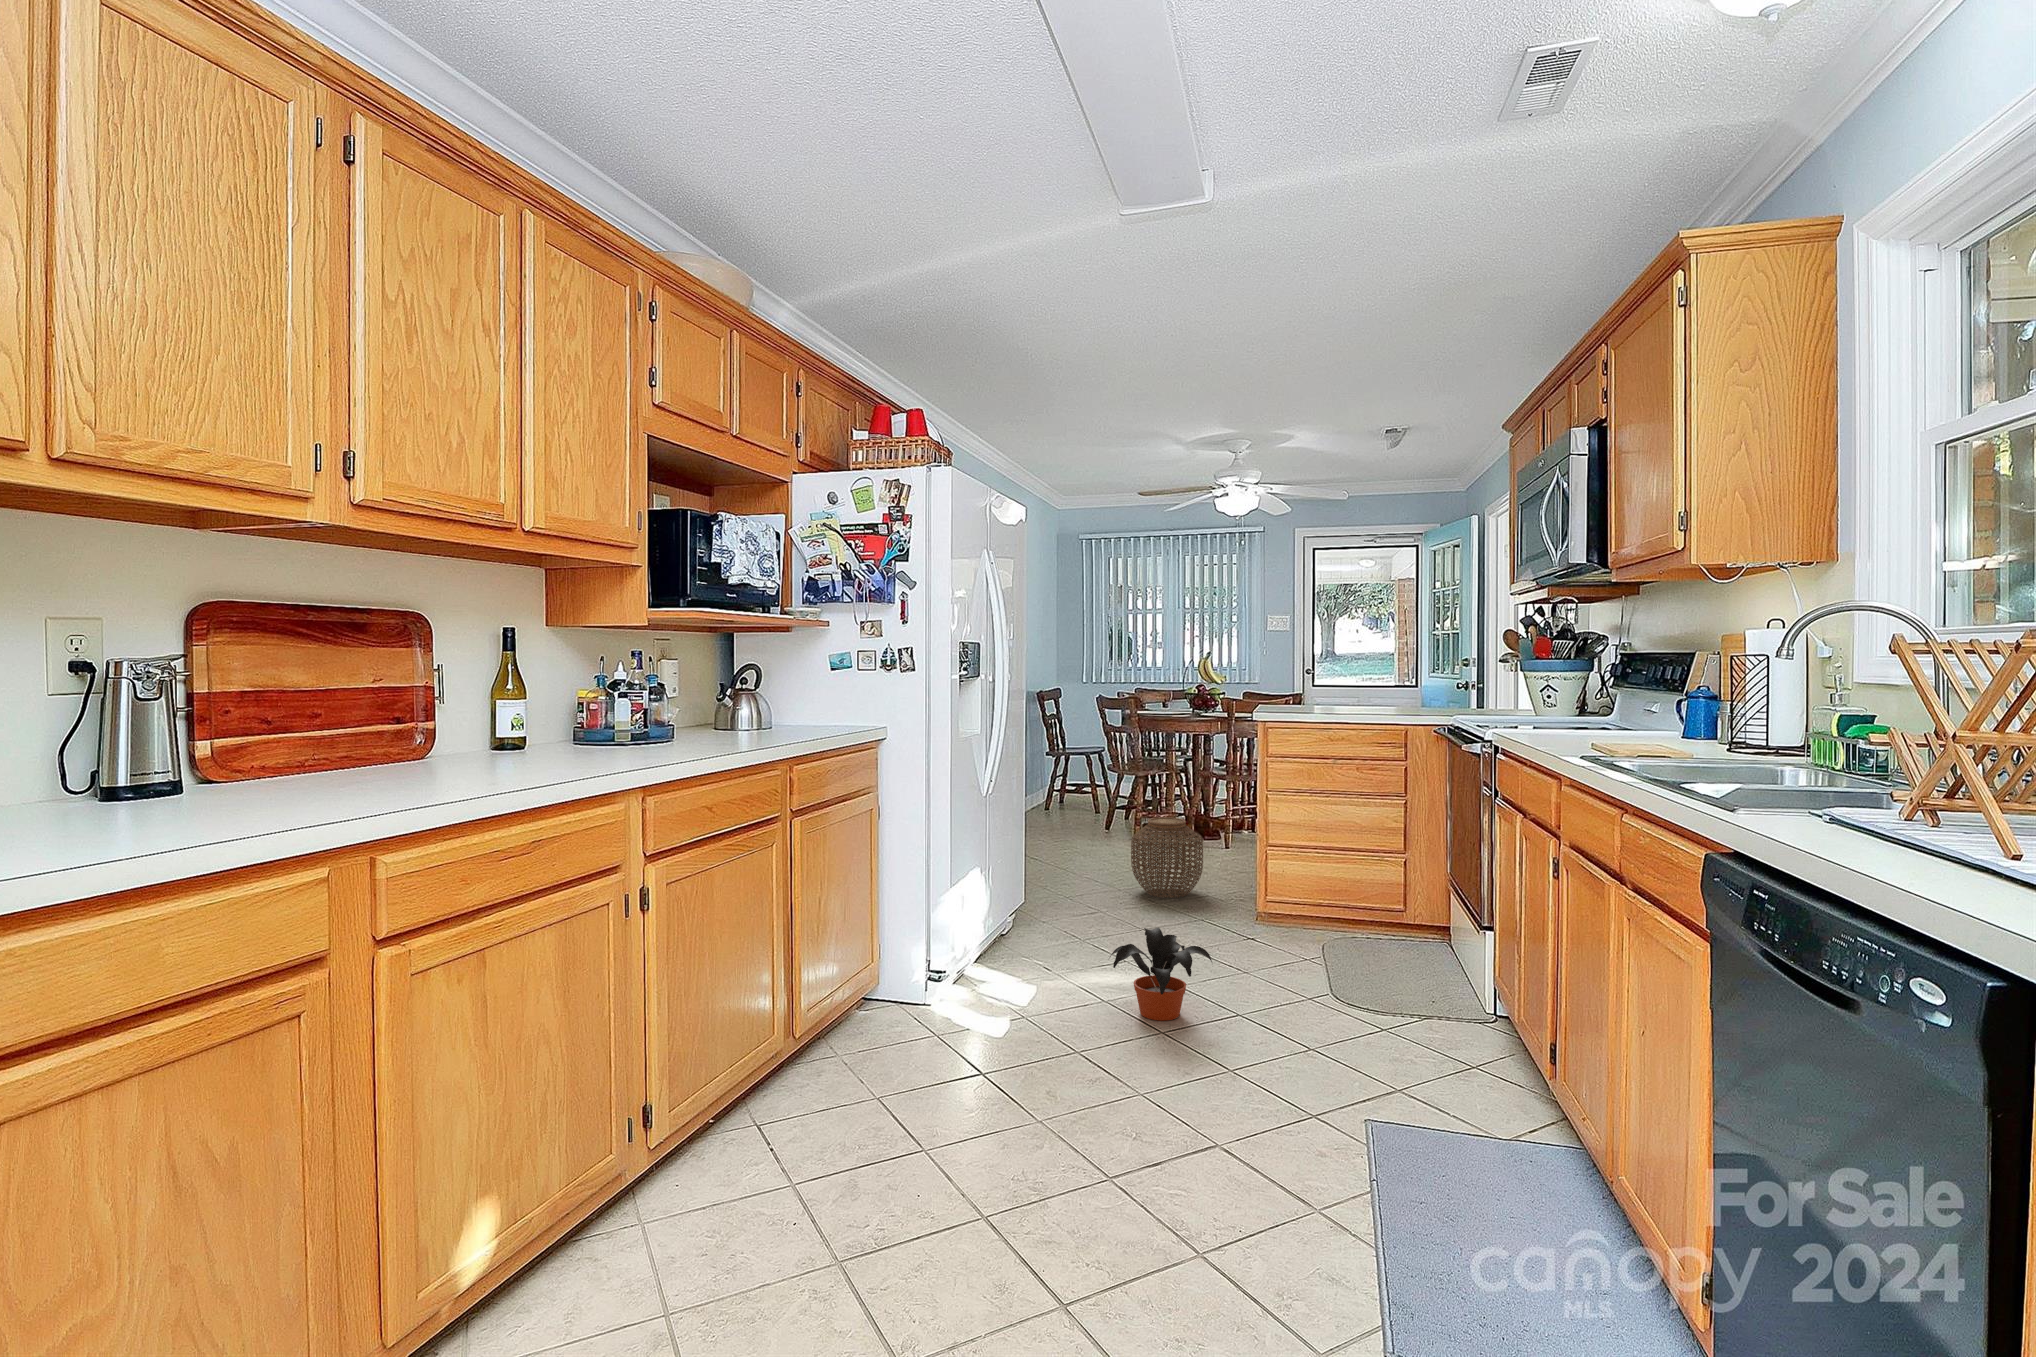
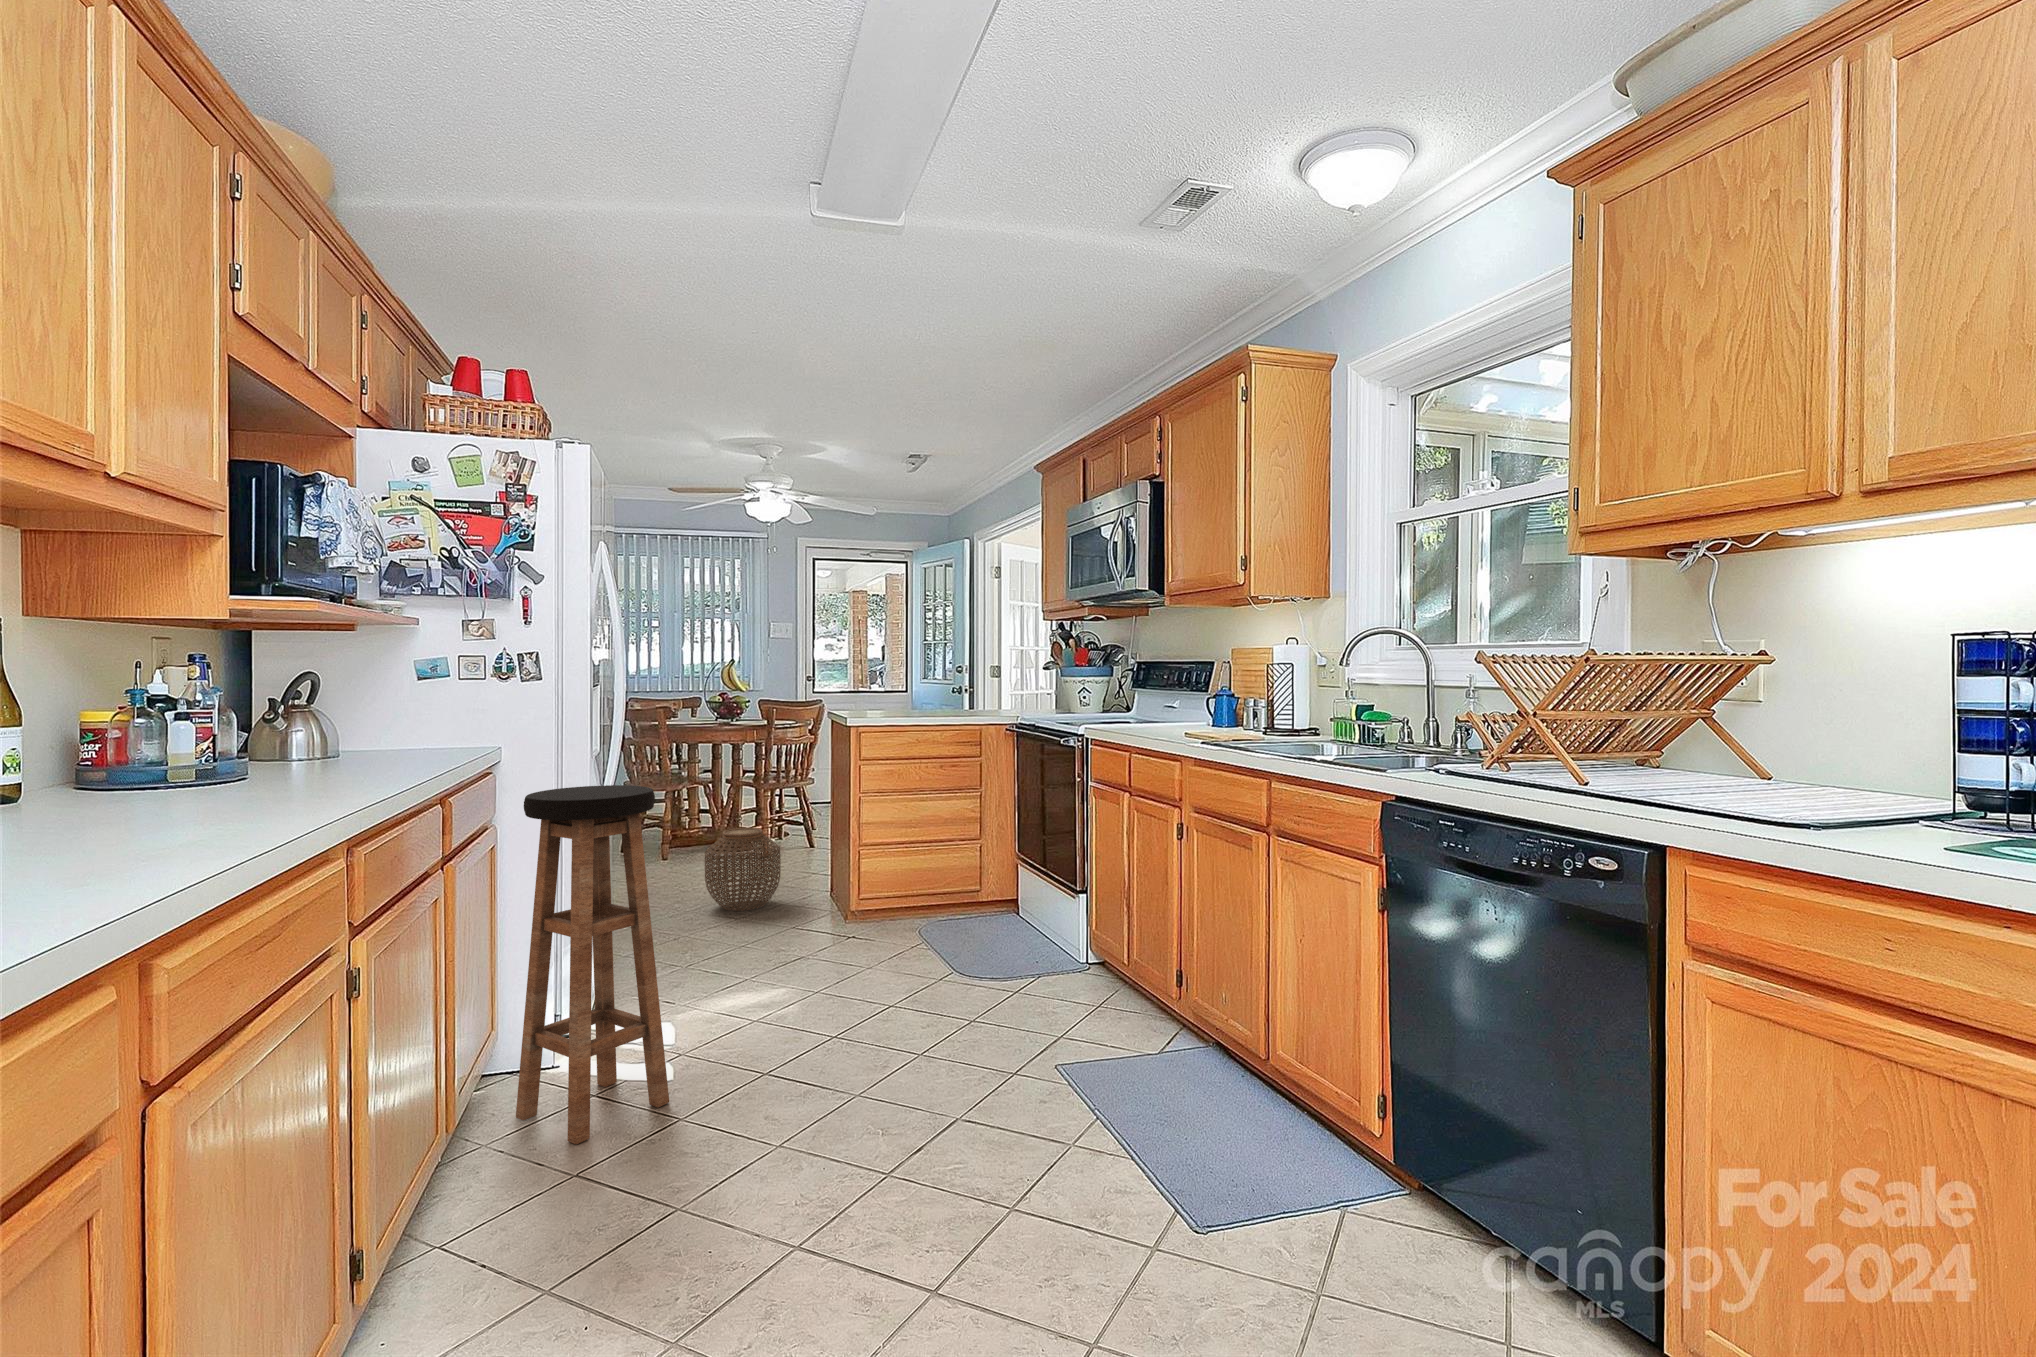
bar stool: none [869,765,980,1070] -> present [516,785,669,1144]
potted plant: present [1110,928,1212,1021] -> none [769,934,872,1025]

